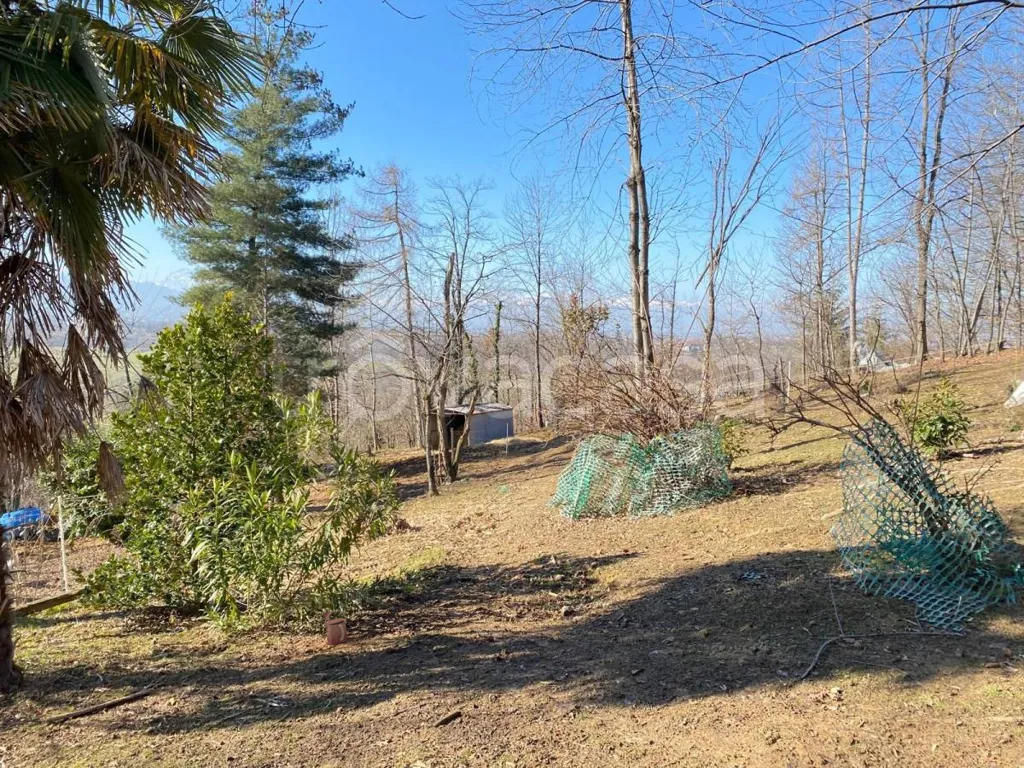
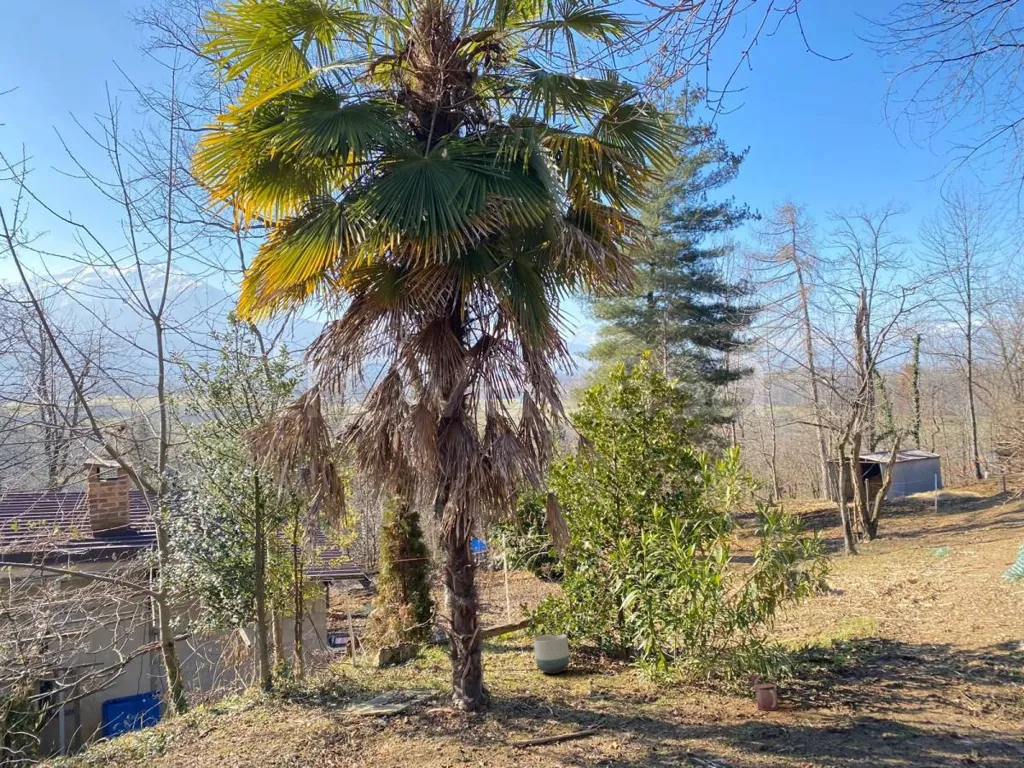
planter: none [86,596,131,641] -> present [534,634,569,674]

